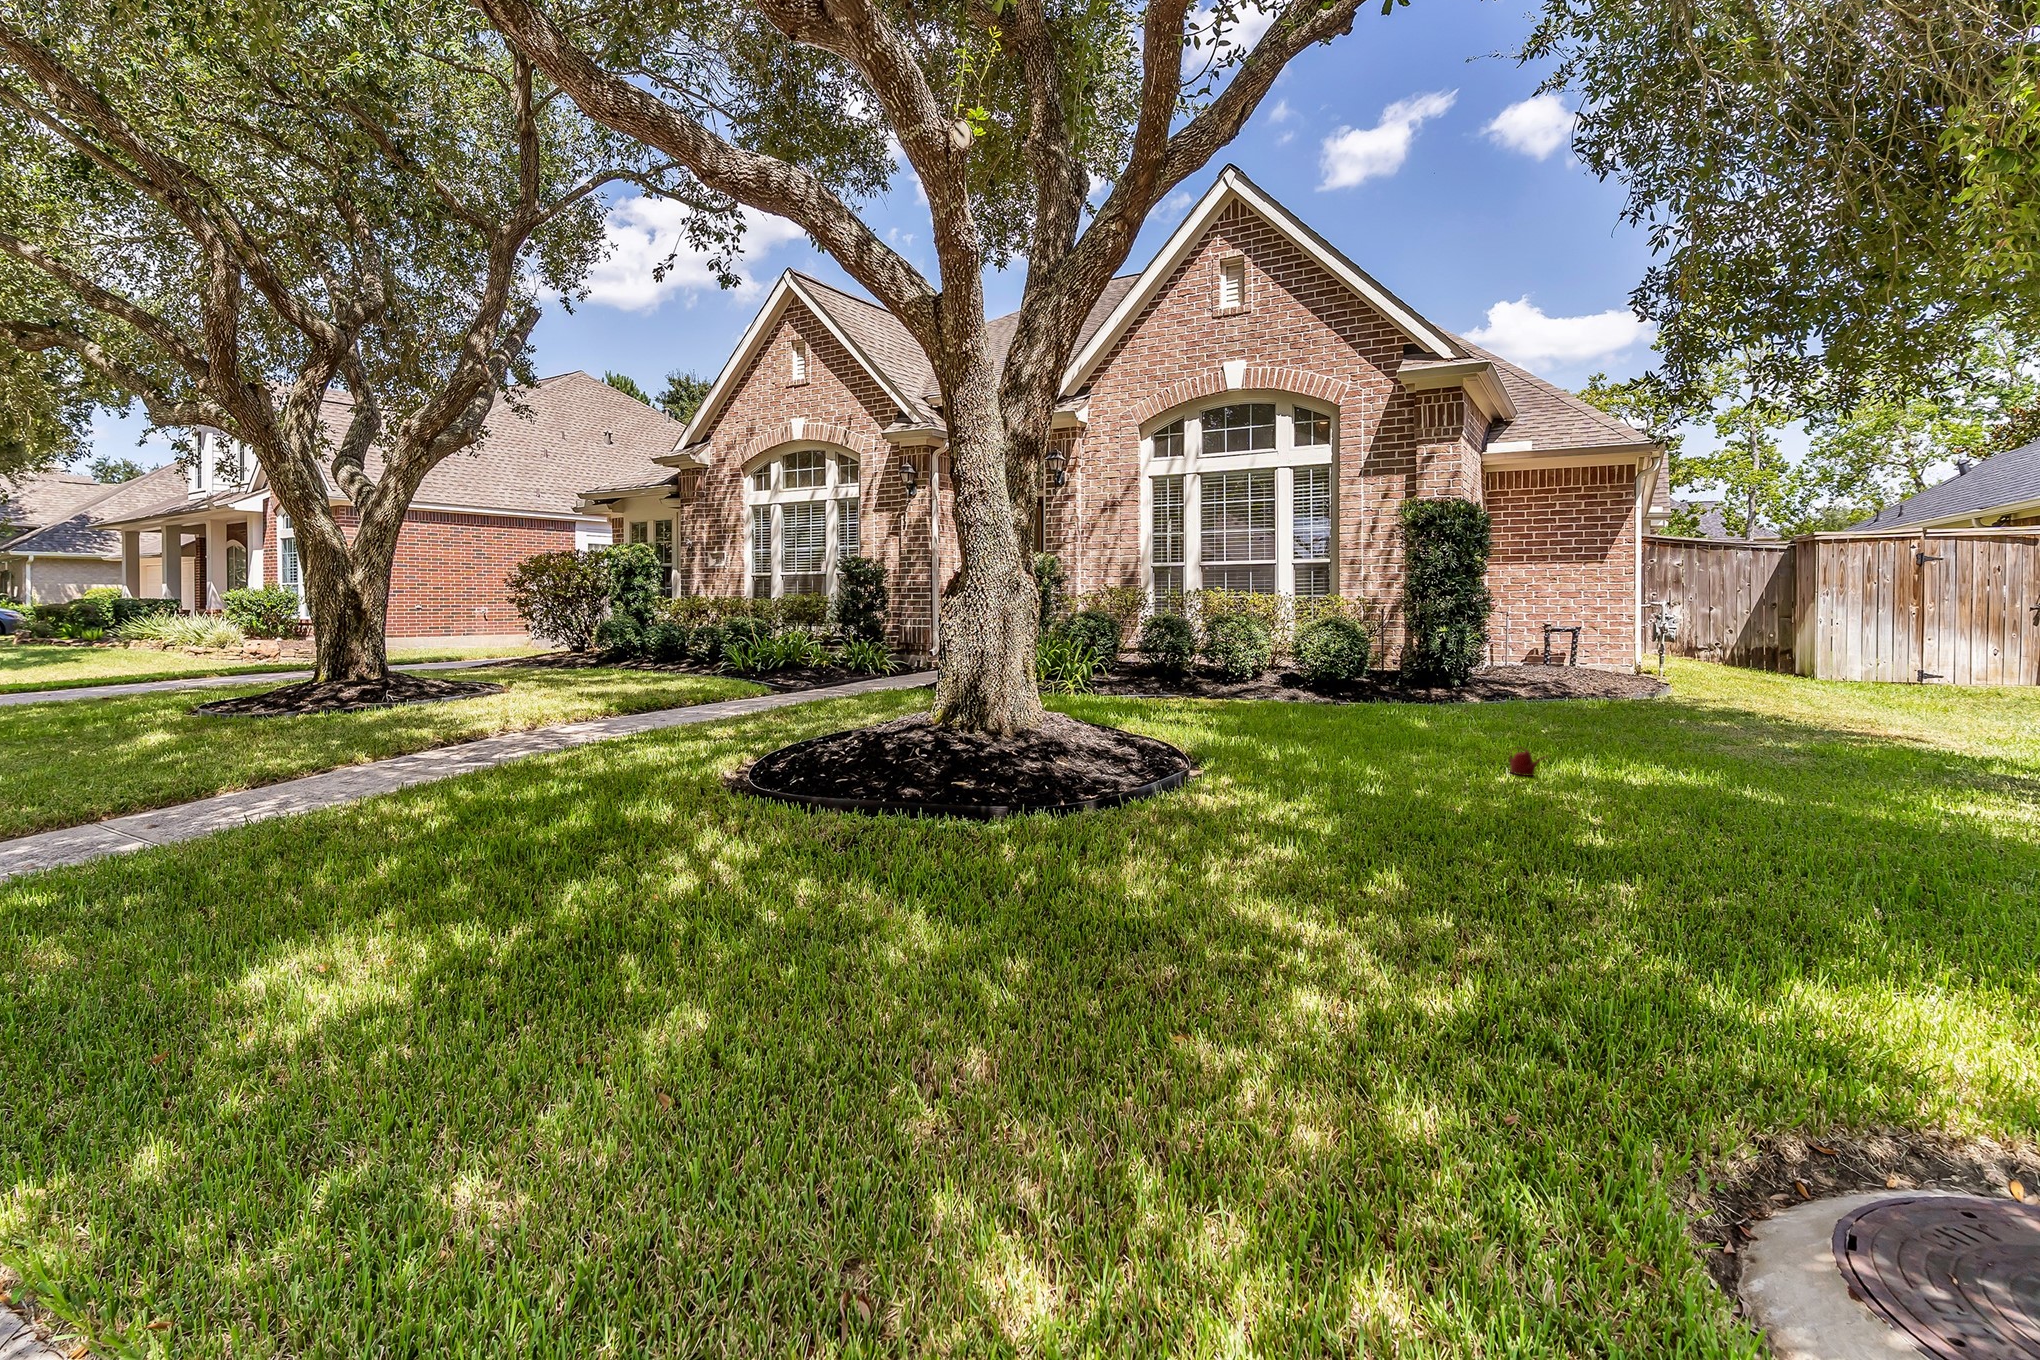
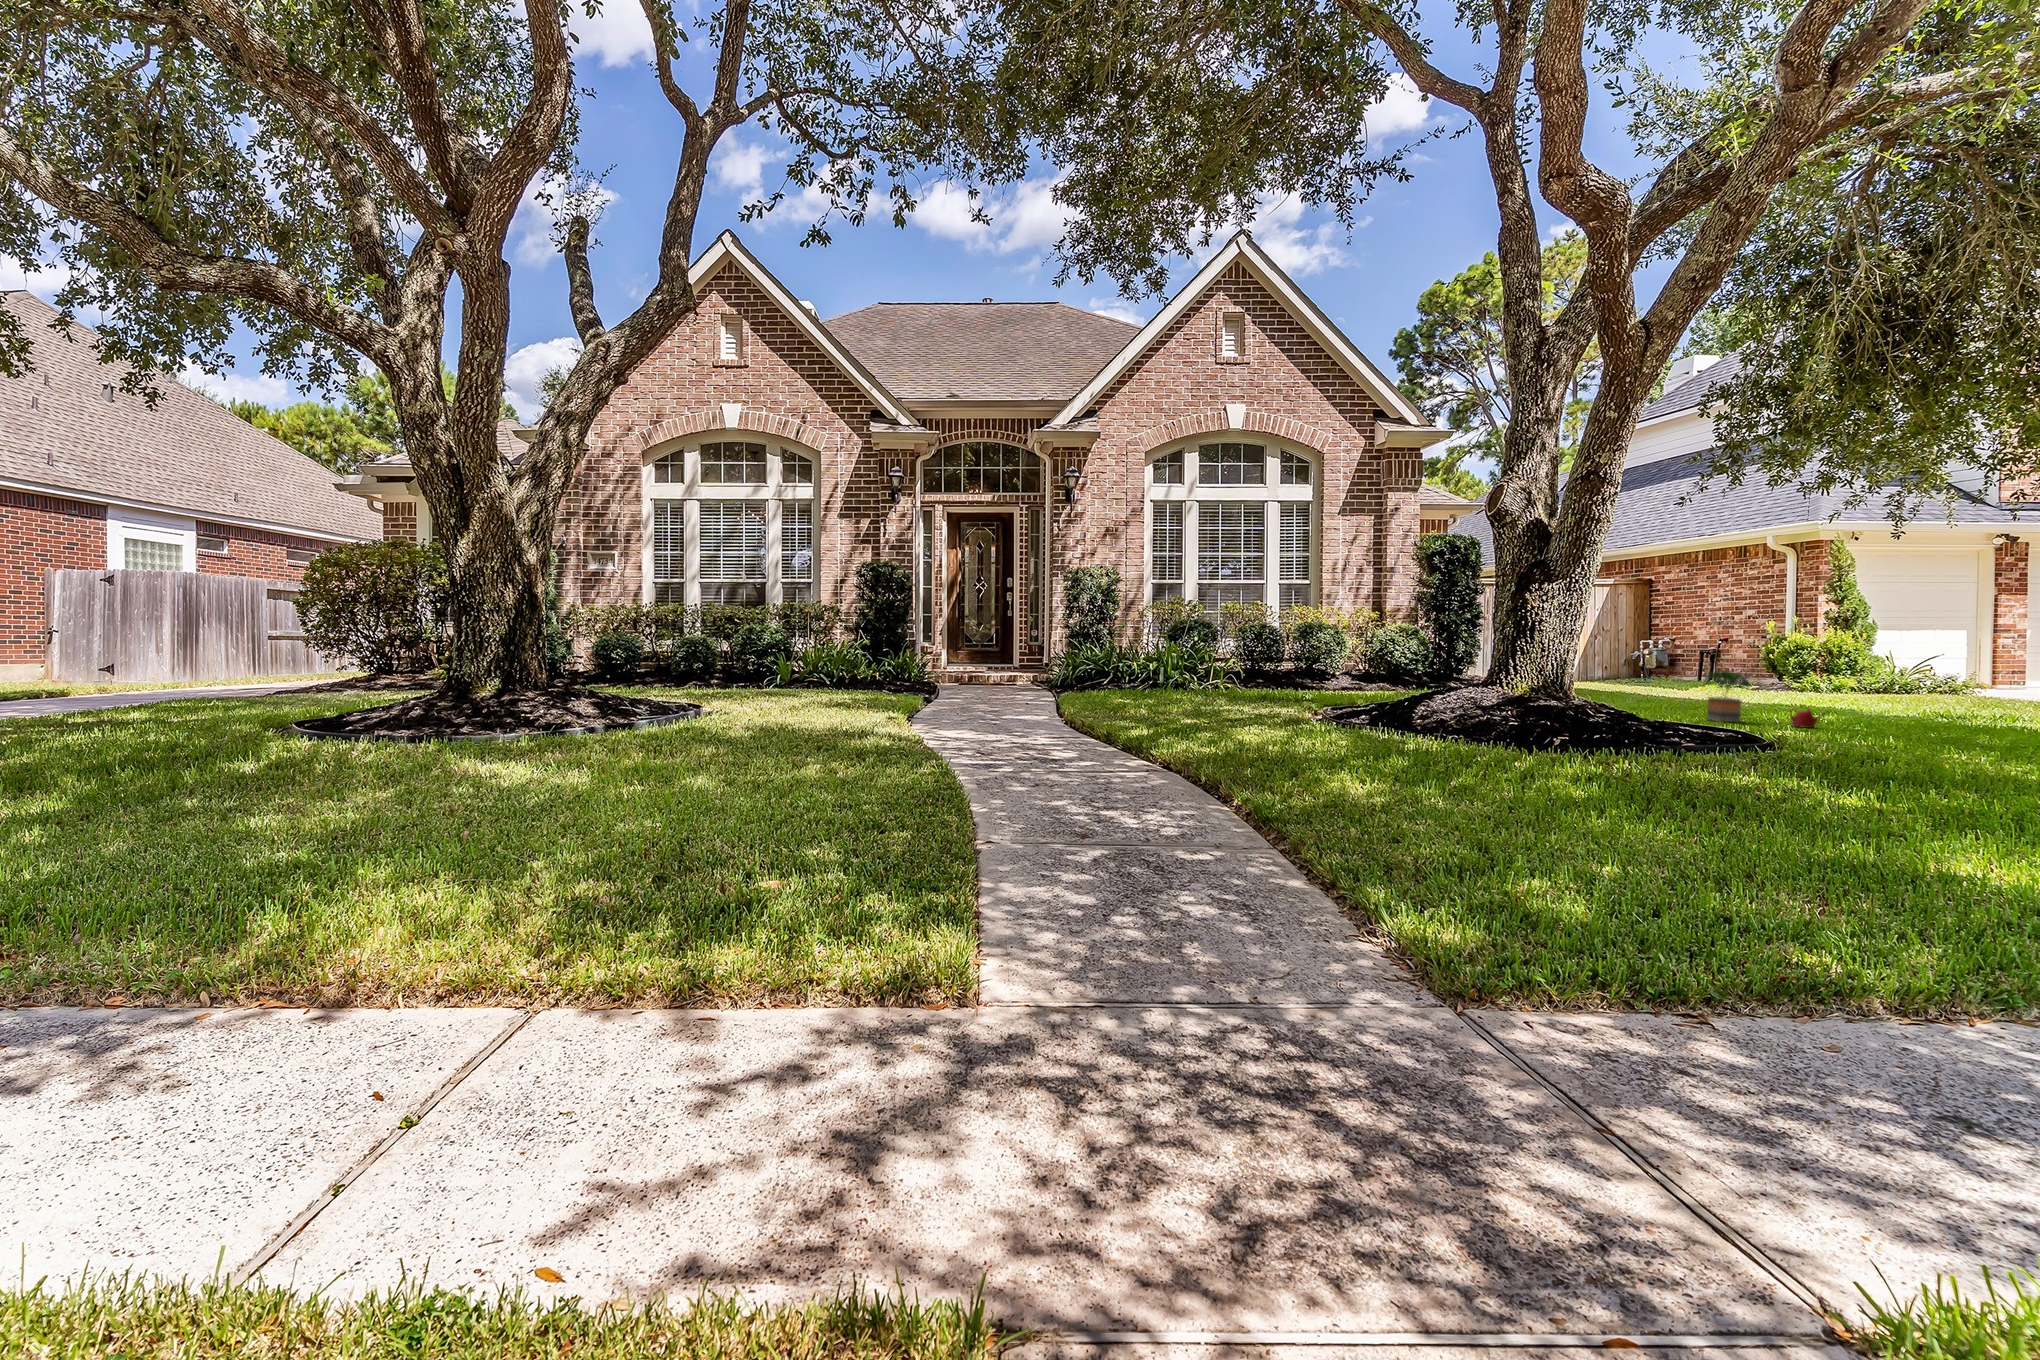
potted tree: none [1453,691,1504,760] -> present [1705,671,1752,722]

